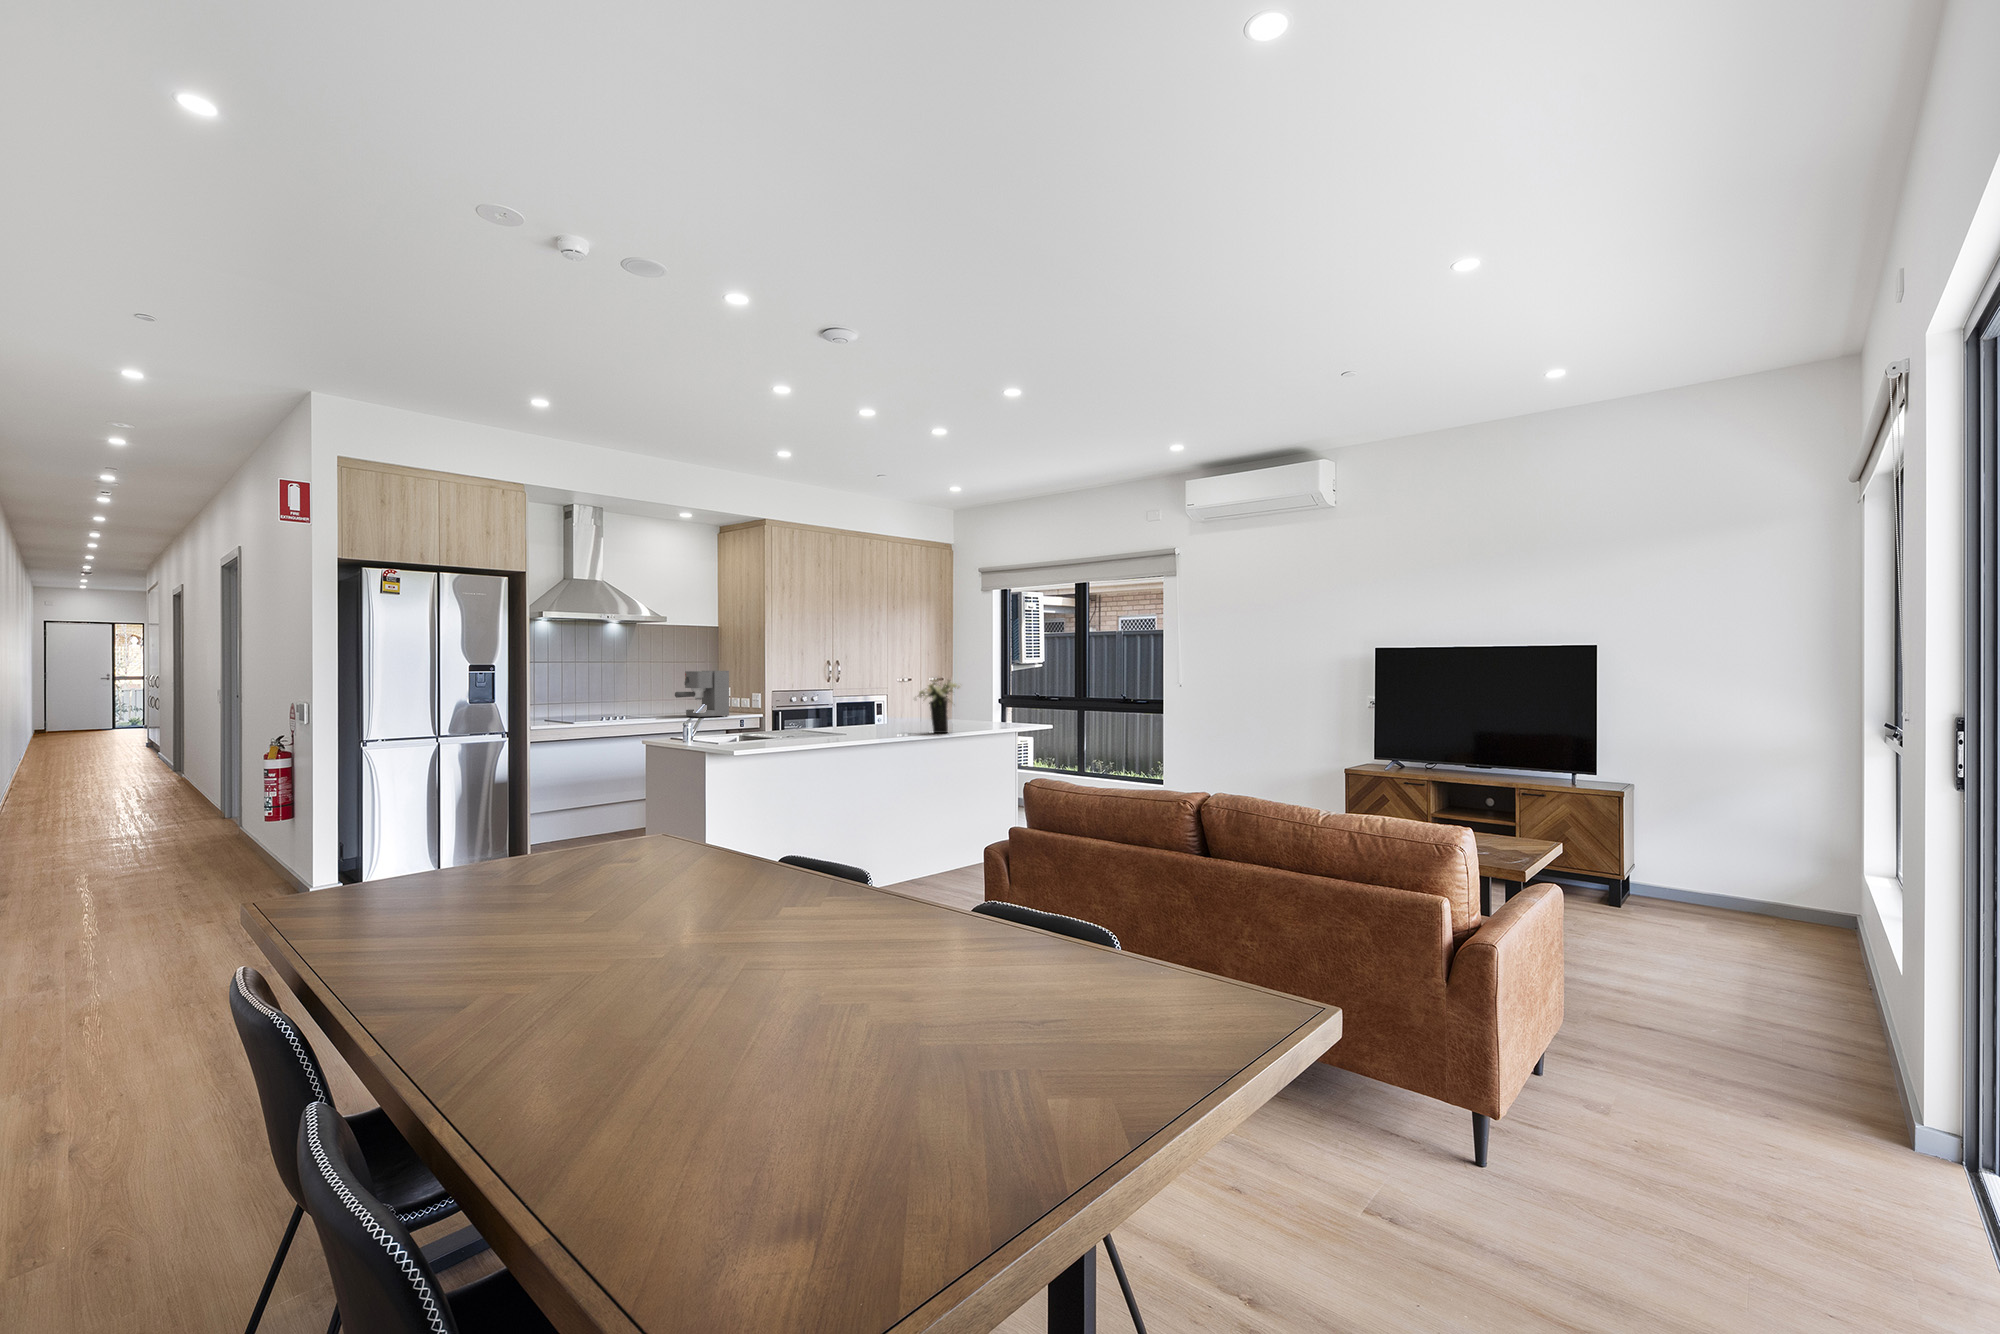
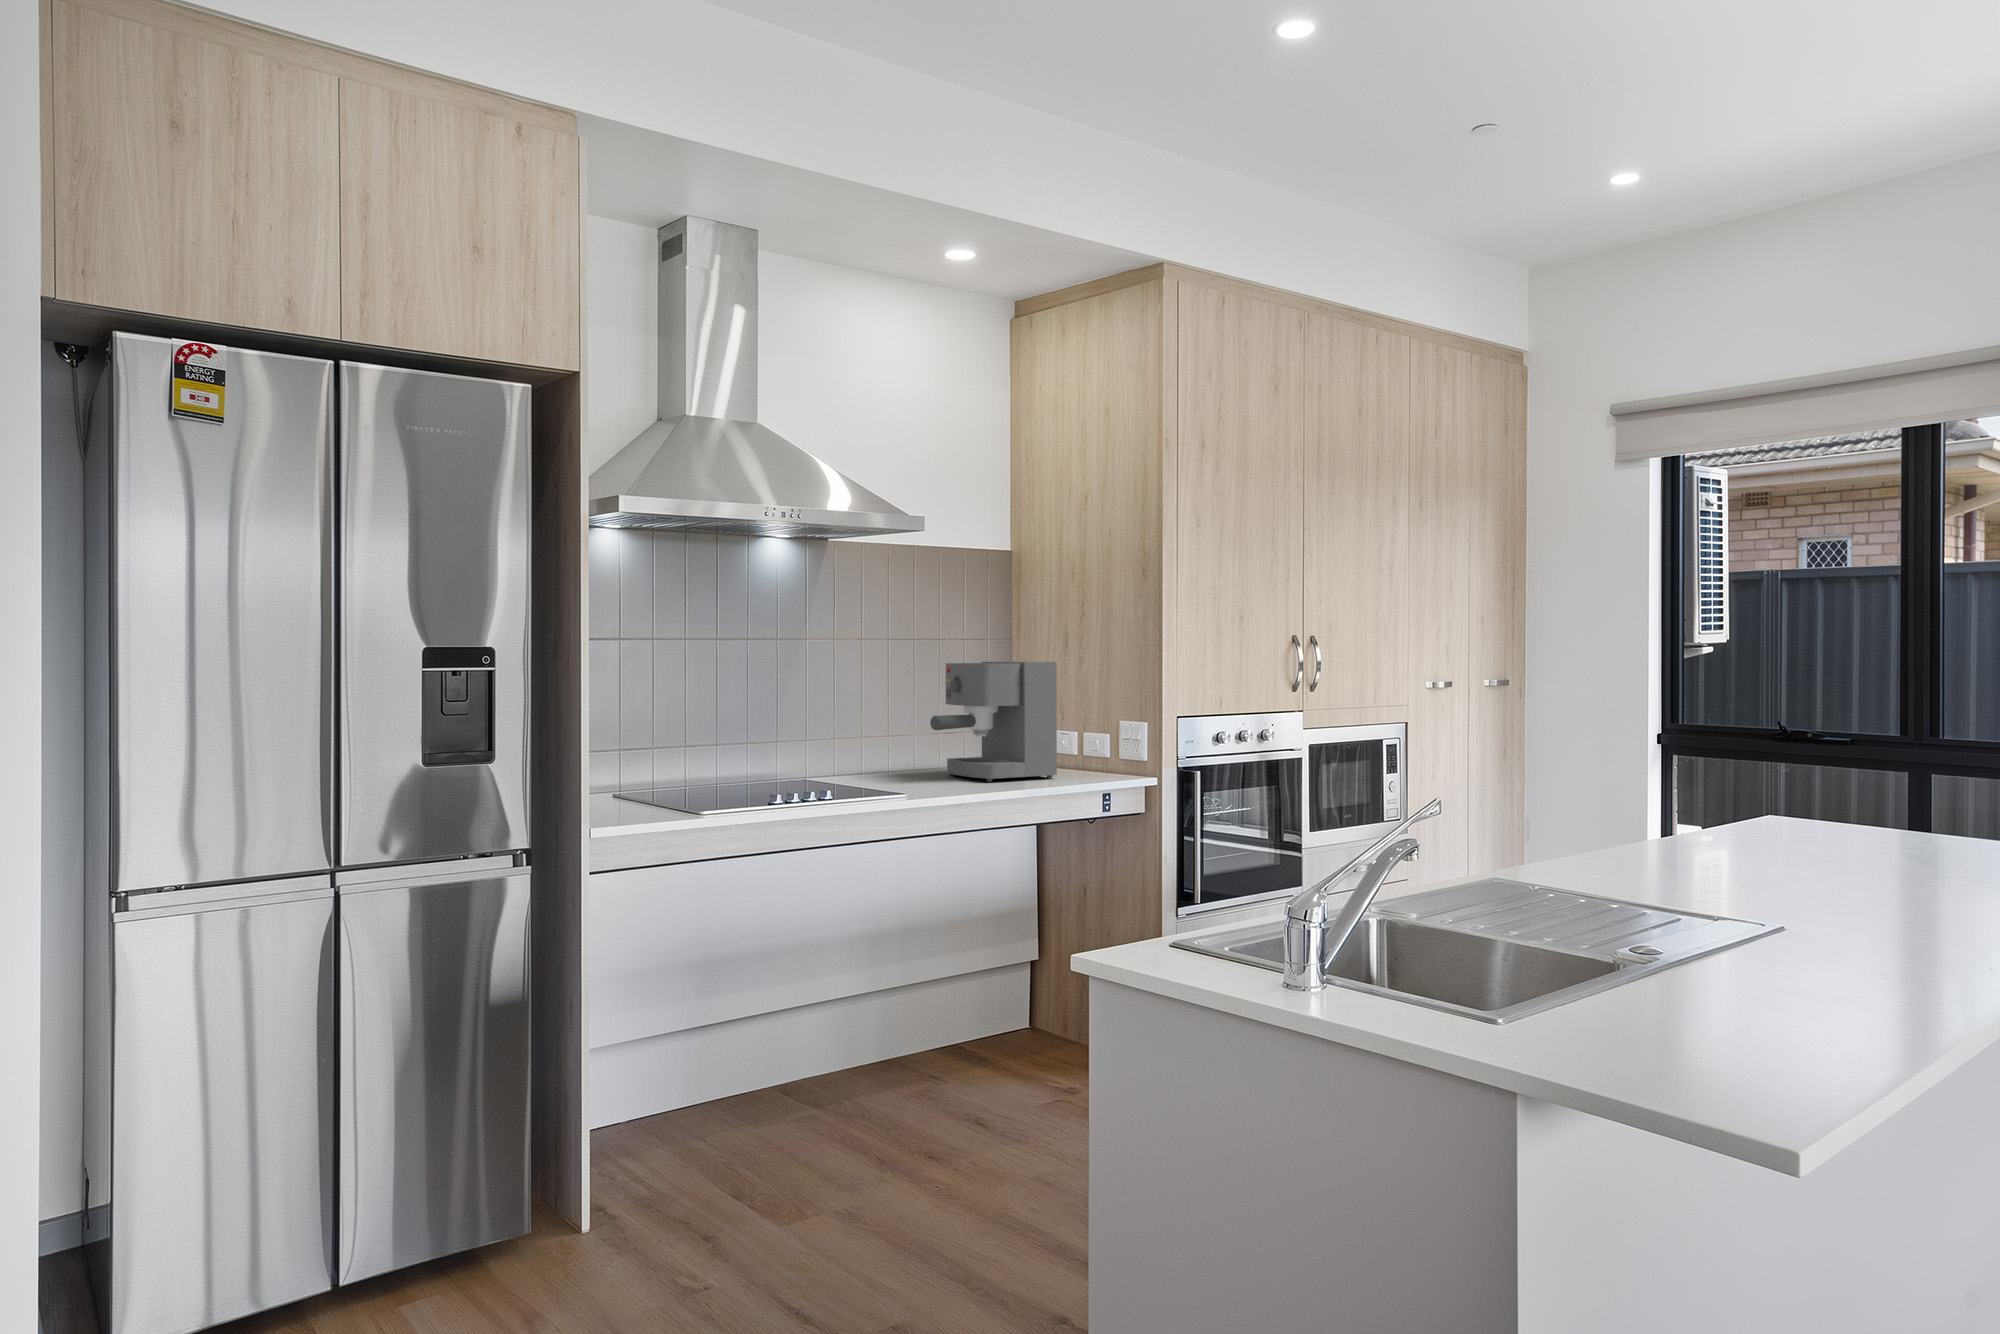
flower arrangement: present [914,679,960,733] -> none [1733,686,1903,865]

